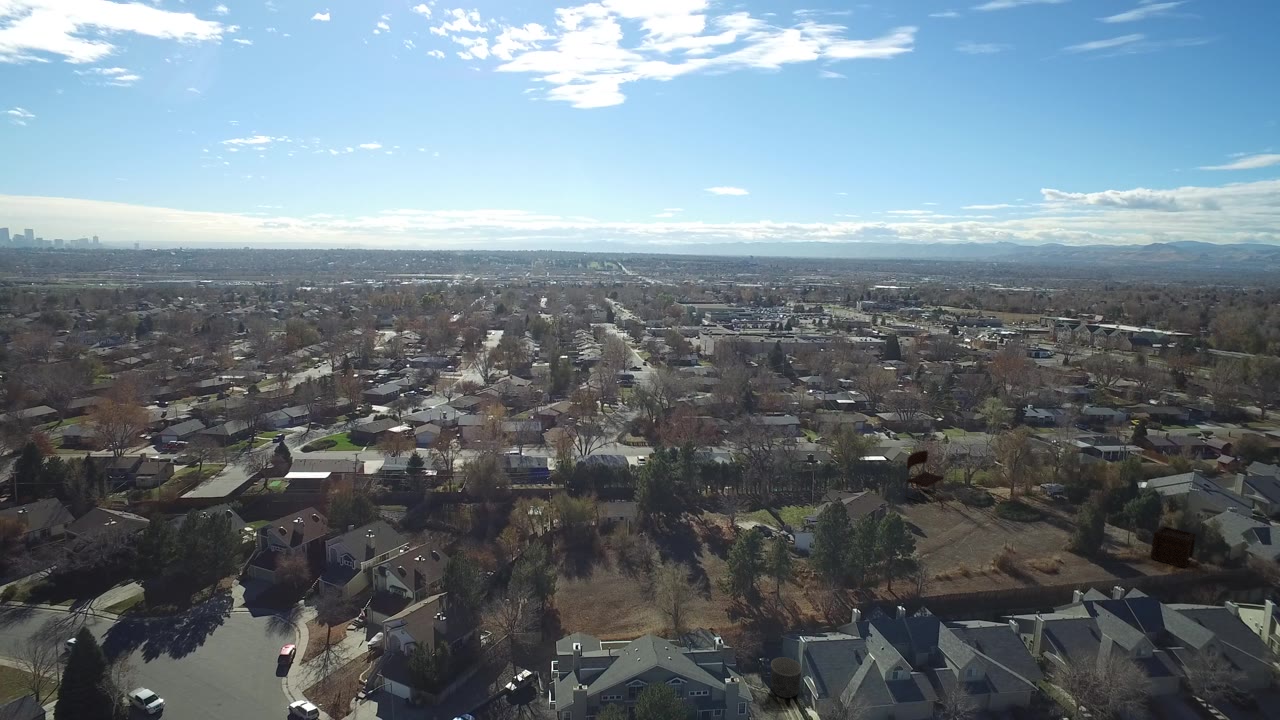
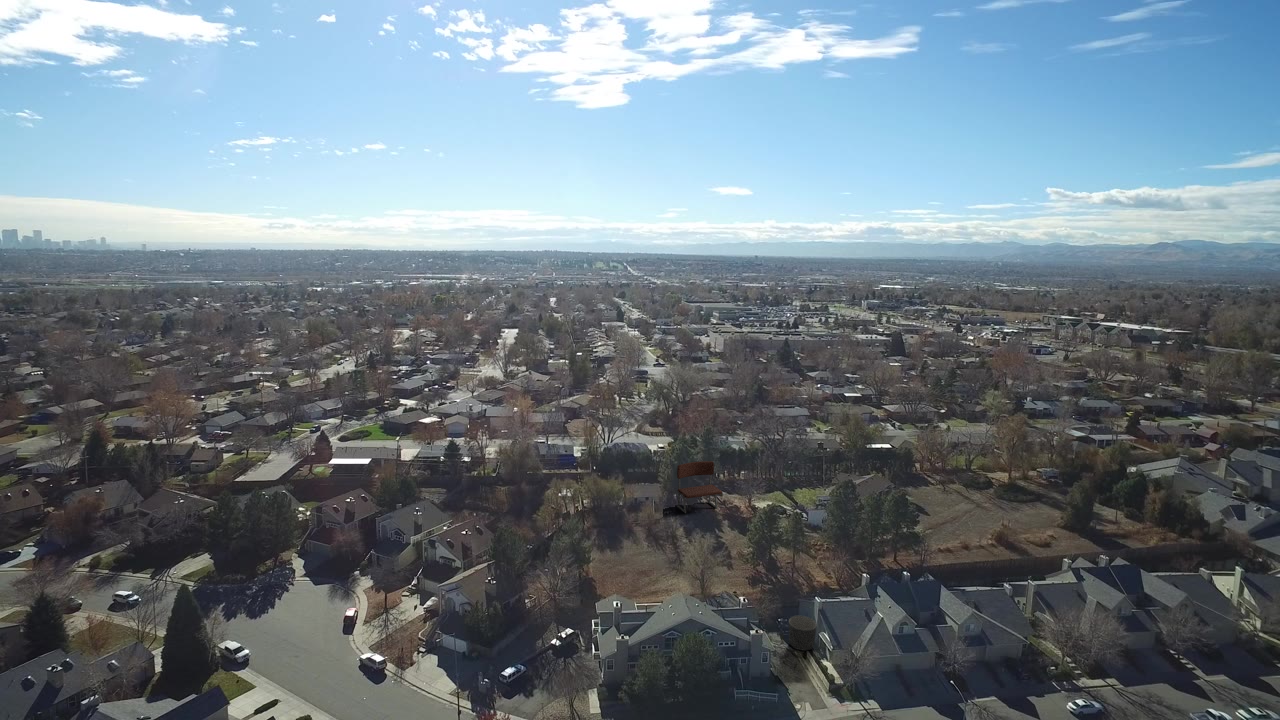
bench: present [905,451,944,501] -> present [677,461,722,513]
wooden crate: present [1150,525,1196,568] -> none [1137,504,1180,543]

